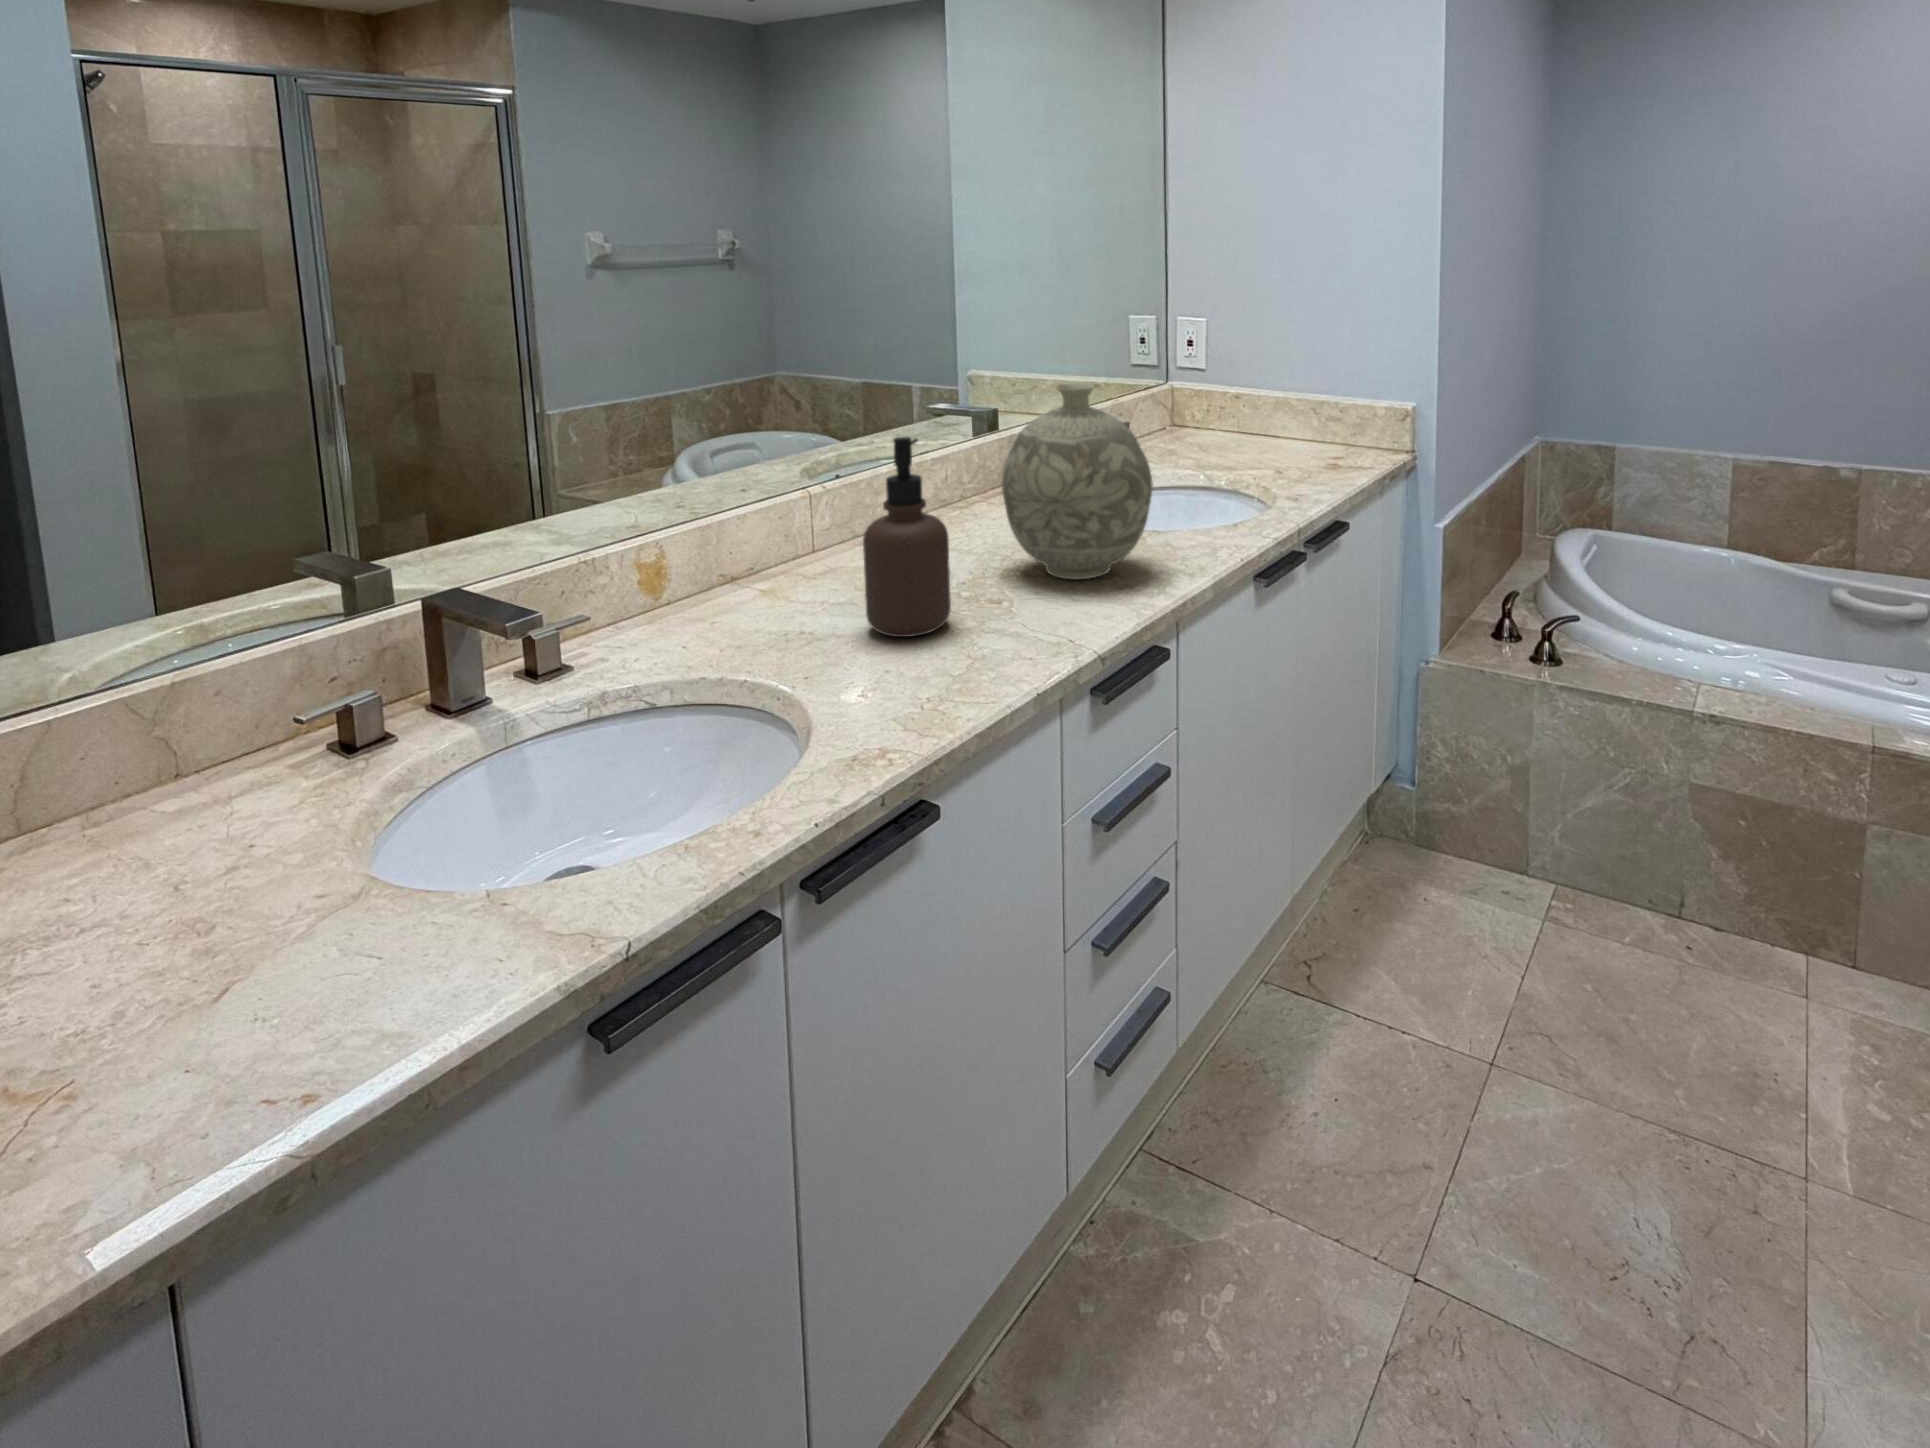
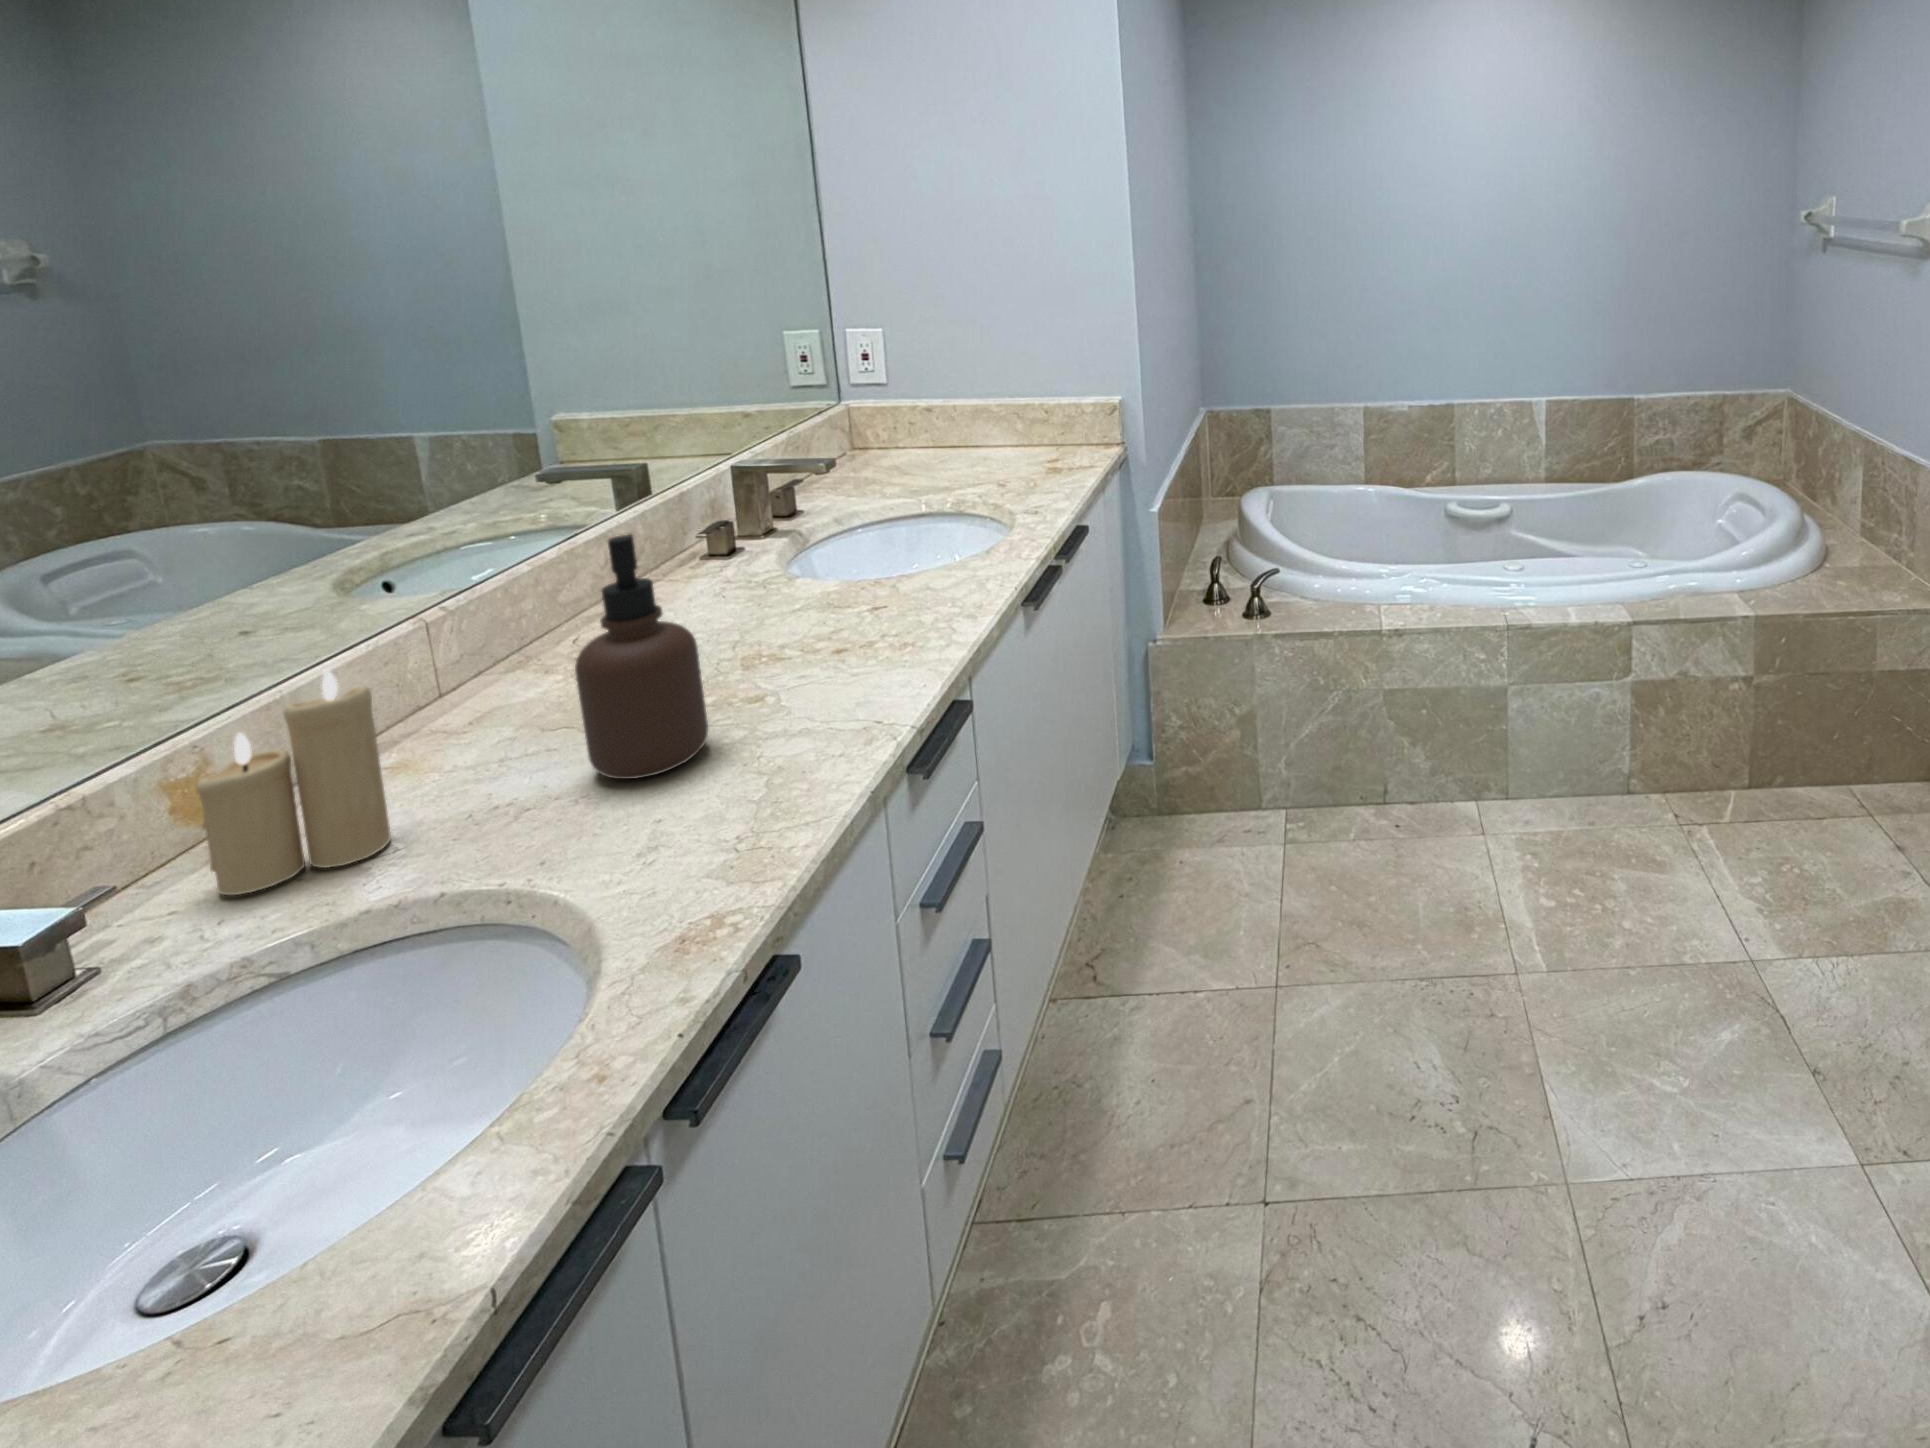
decorative vase: present [1002,384,1153,579] -> none [723,433,916,655]
candle: none [641,500,741,647] -> present [196,670,391,895]

